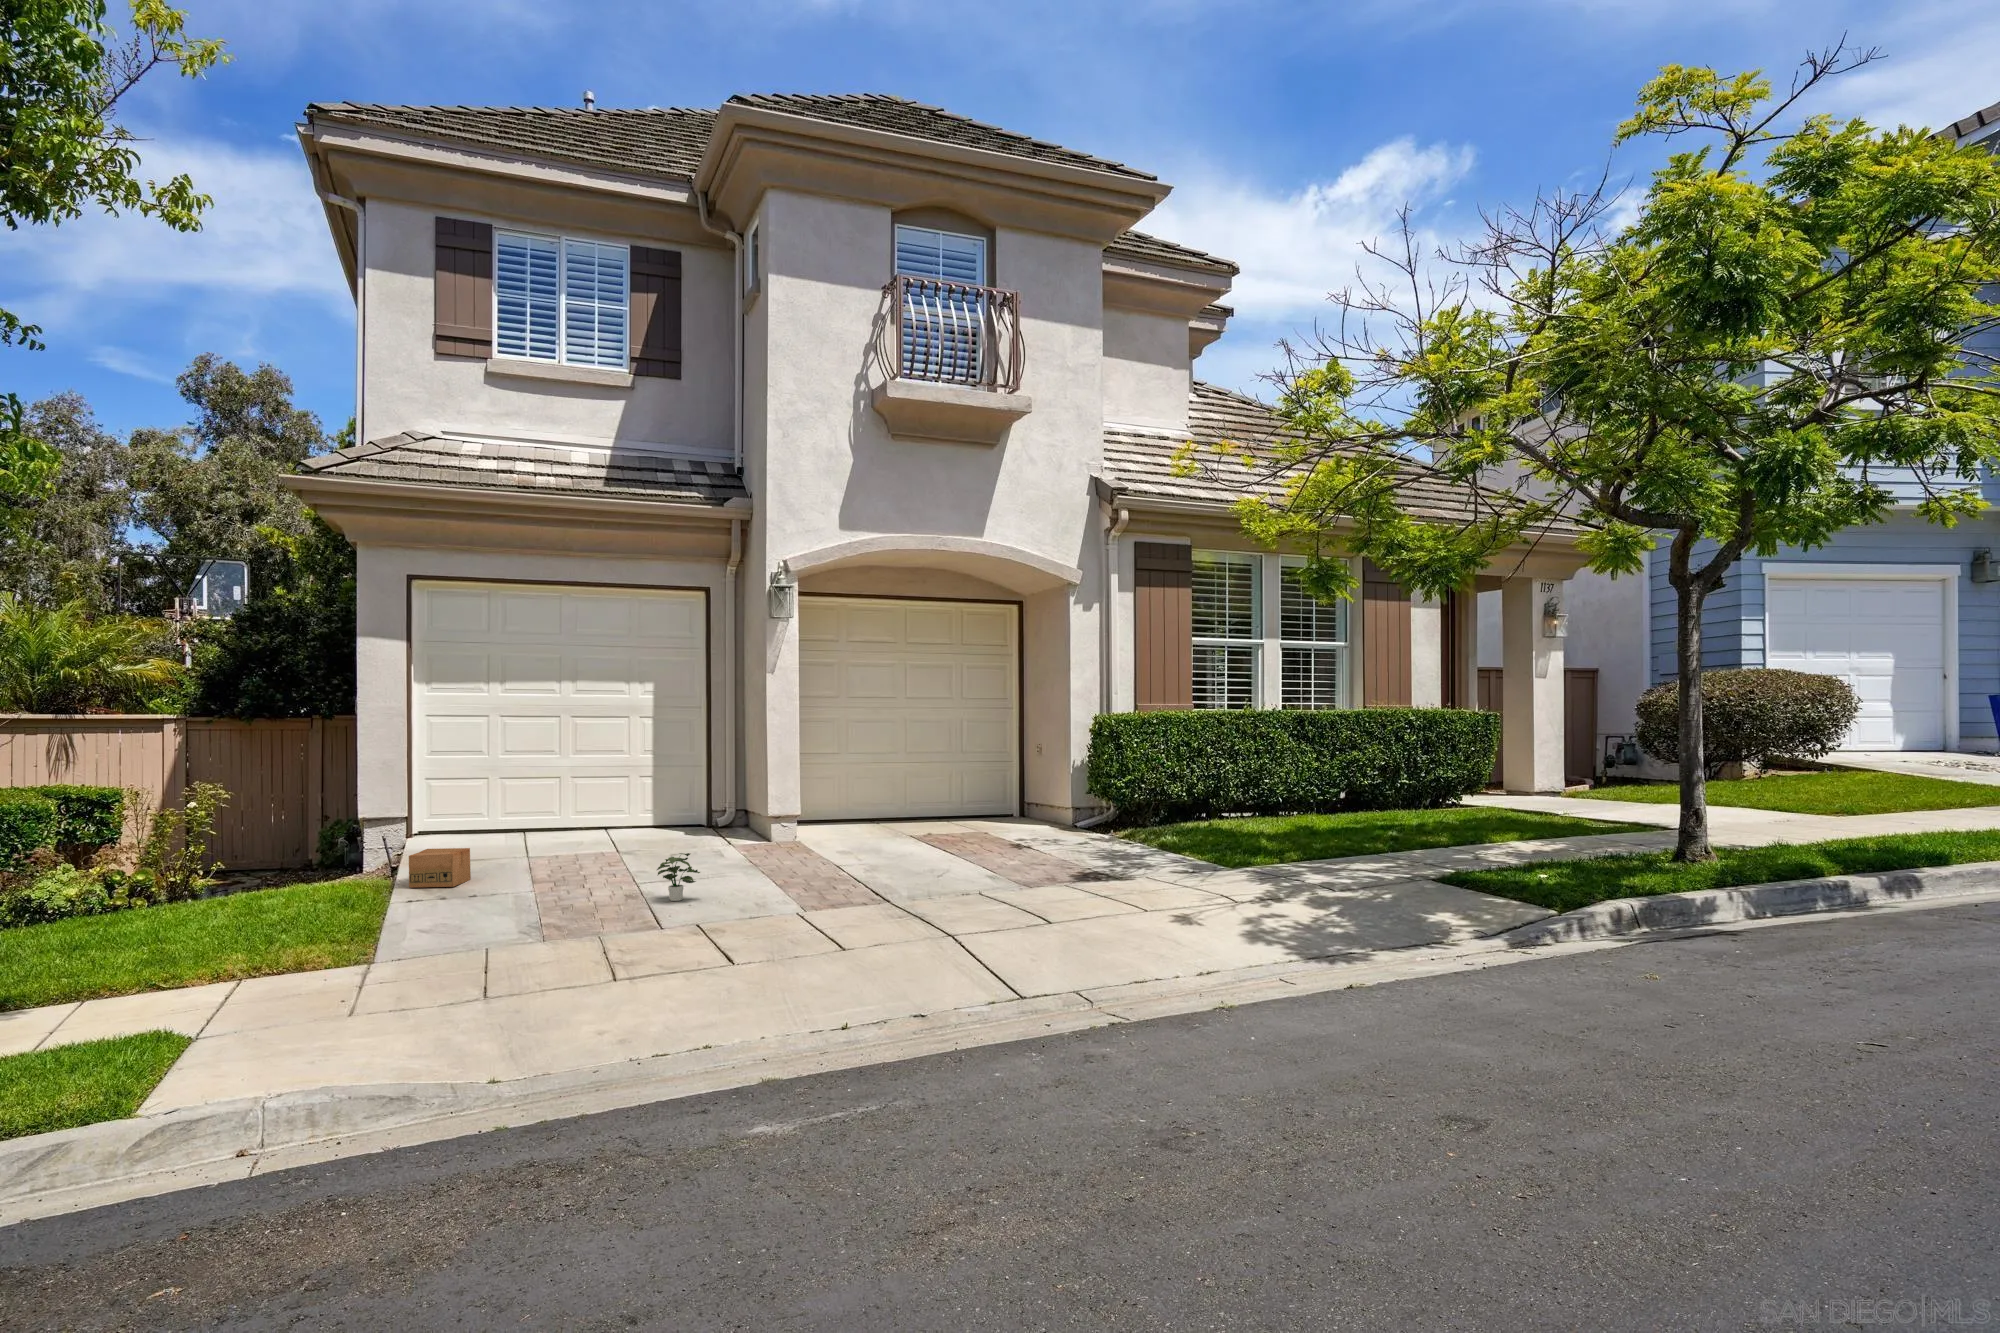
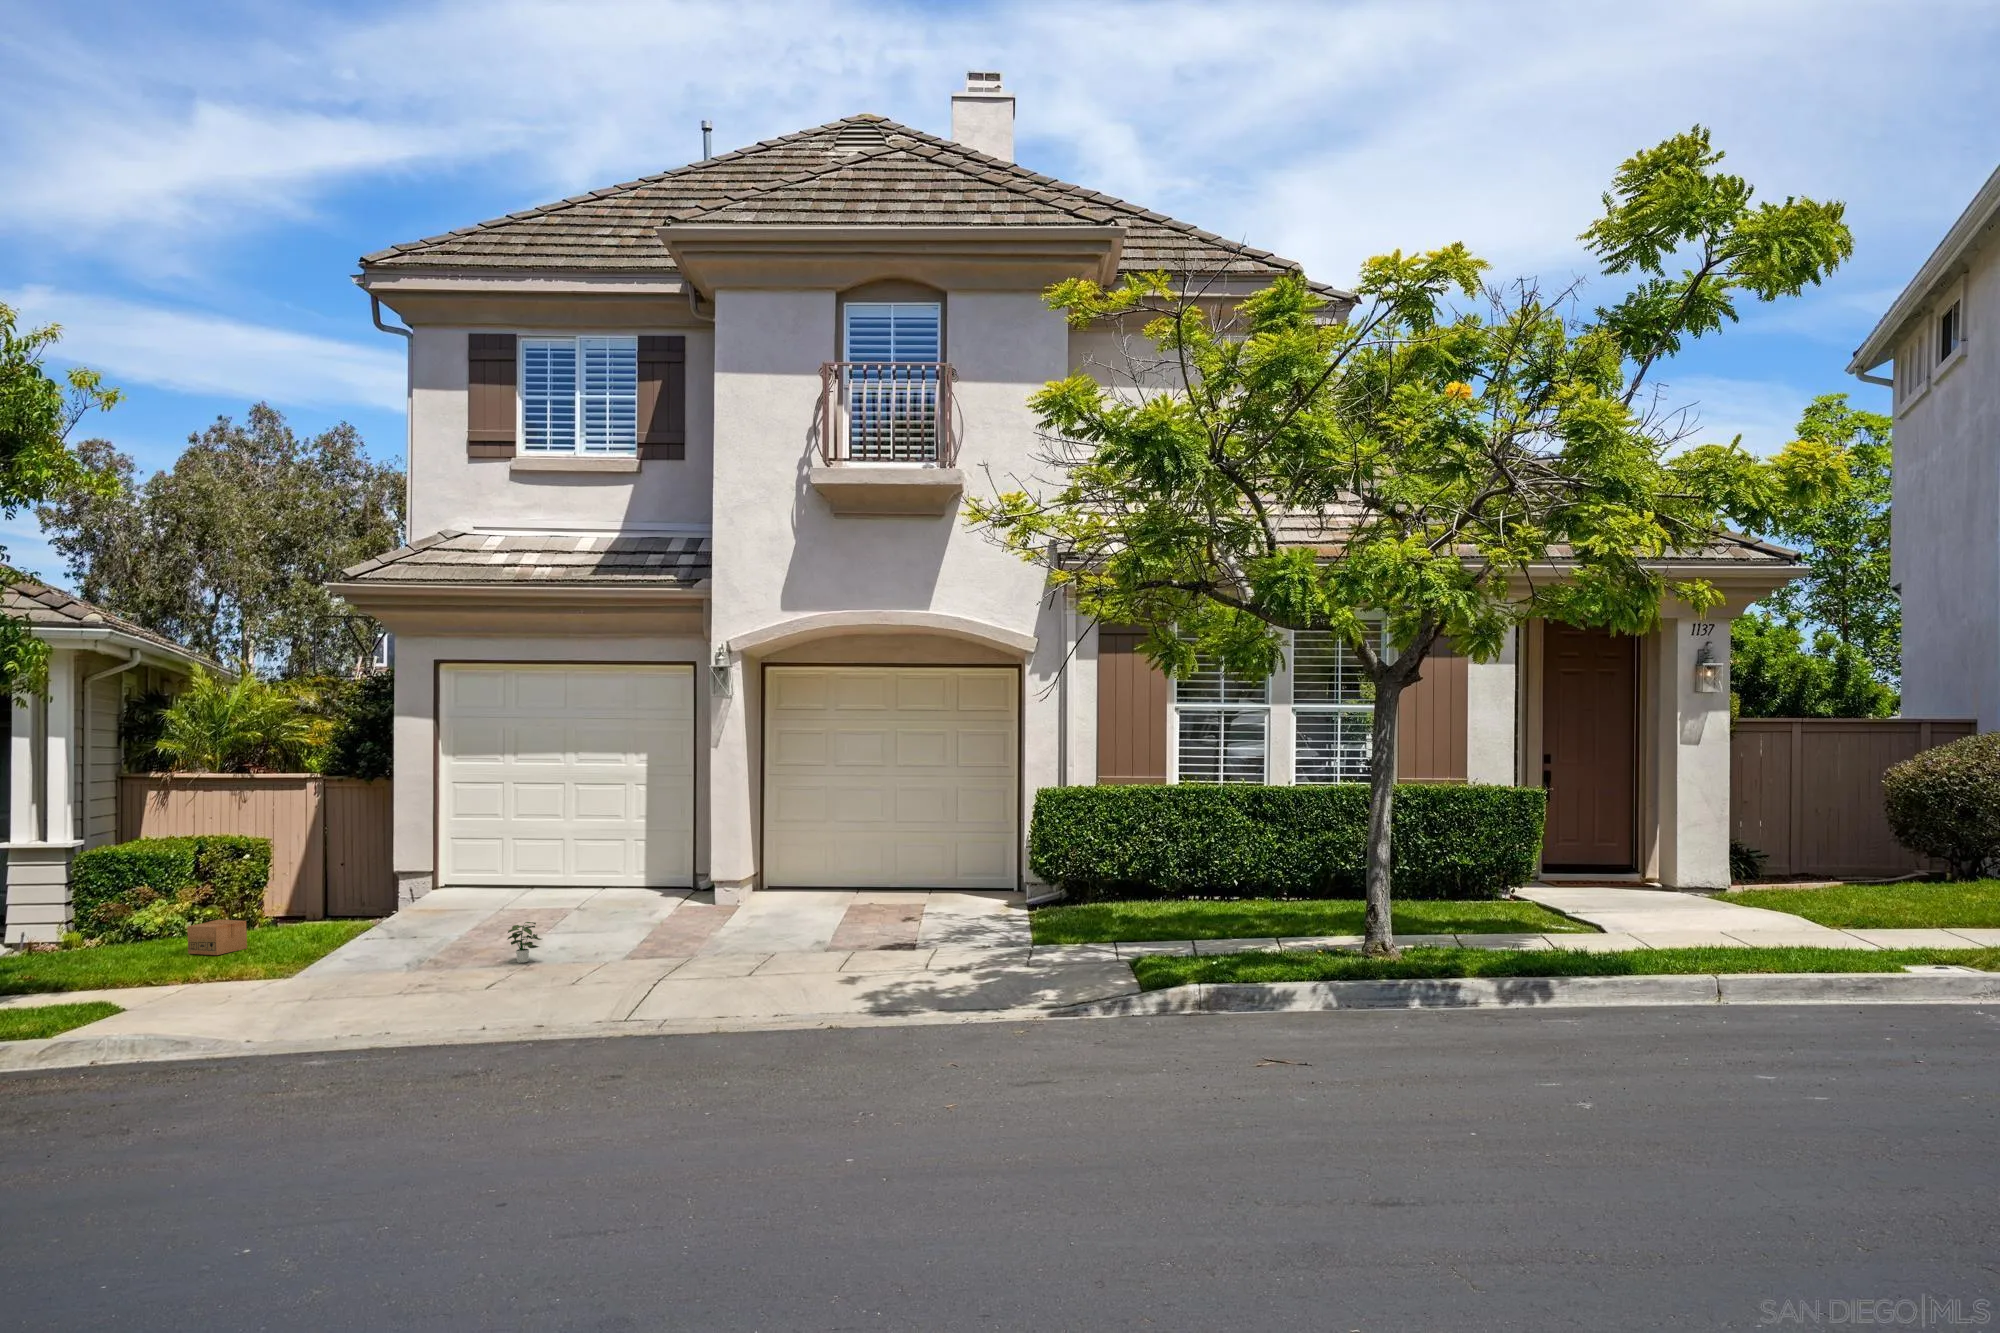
cardboard box: present [409,848,471,888] -> present [187,919,247,955]

